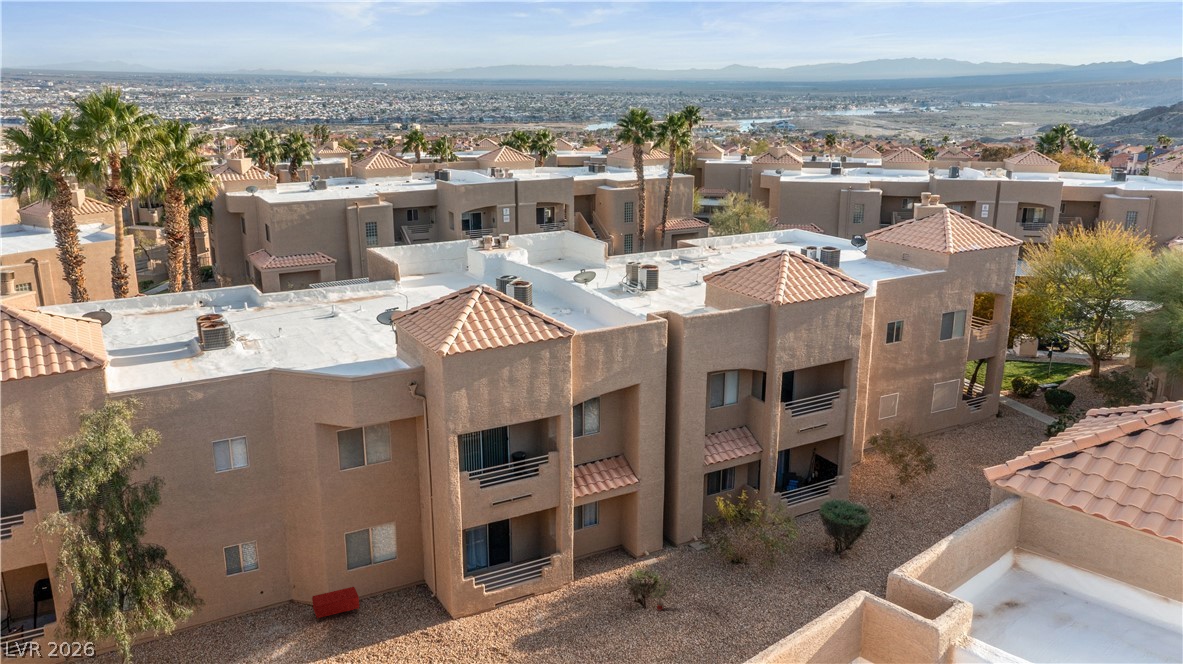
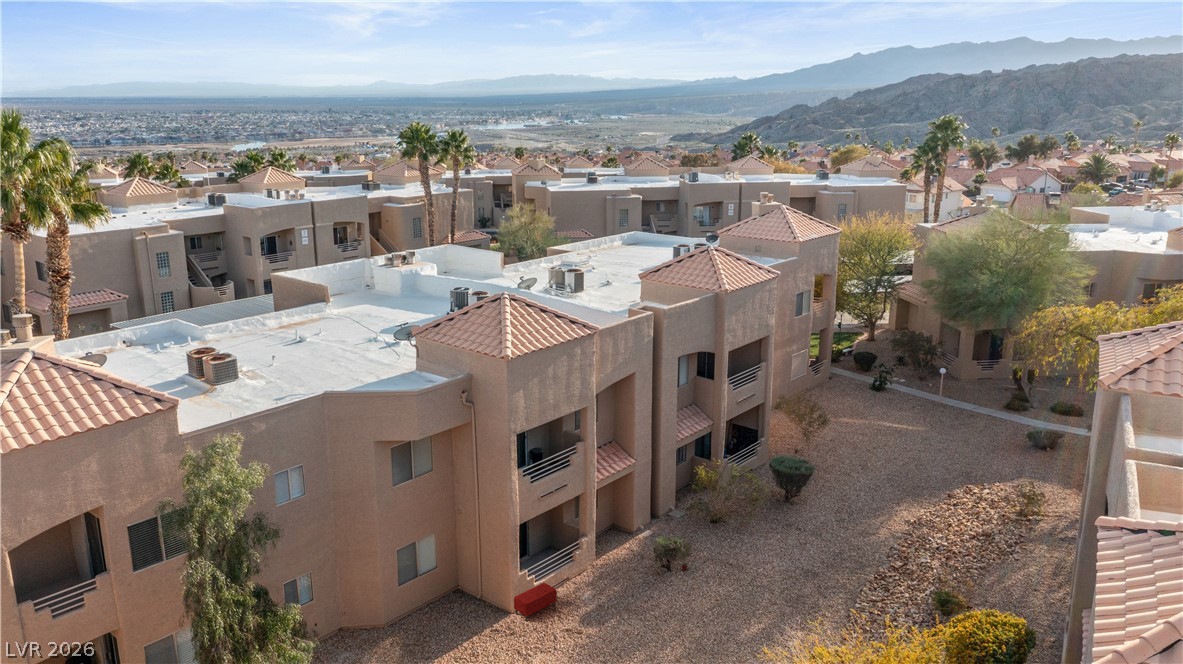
bench: present [312,587,359,623] -> present [514,583,557,621]

